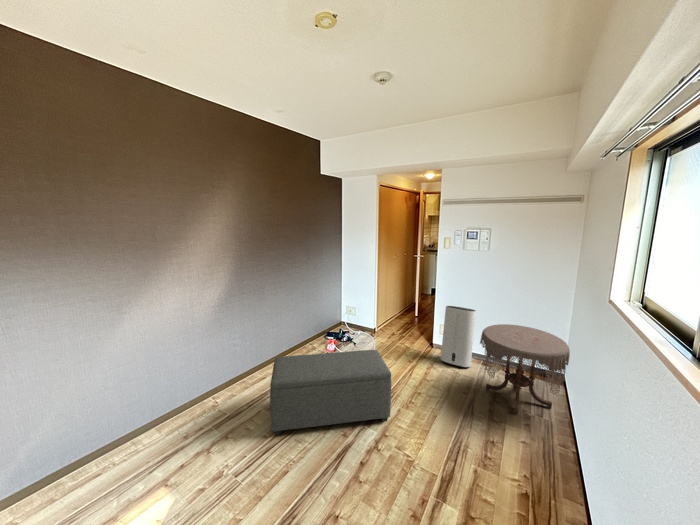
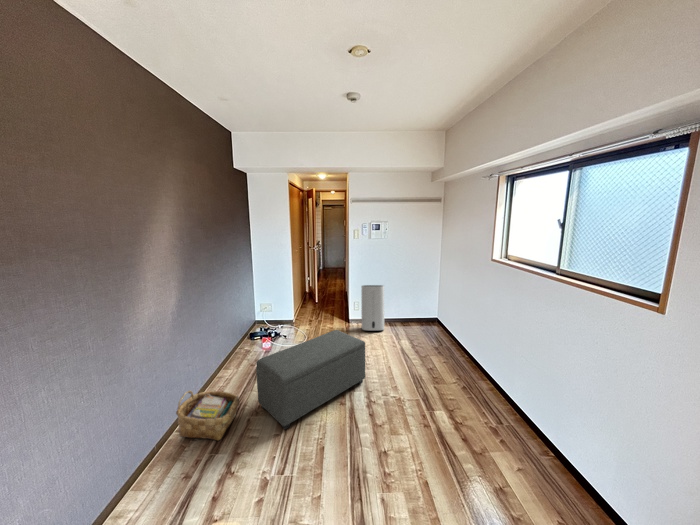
side table: present [480,324,570,414] -> none [399,290,453,349]
woven basket: none [207,366,257,419] -> present [176,391,239,440]

